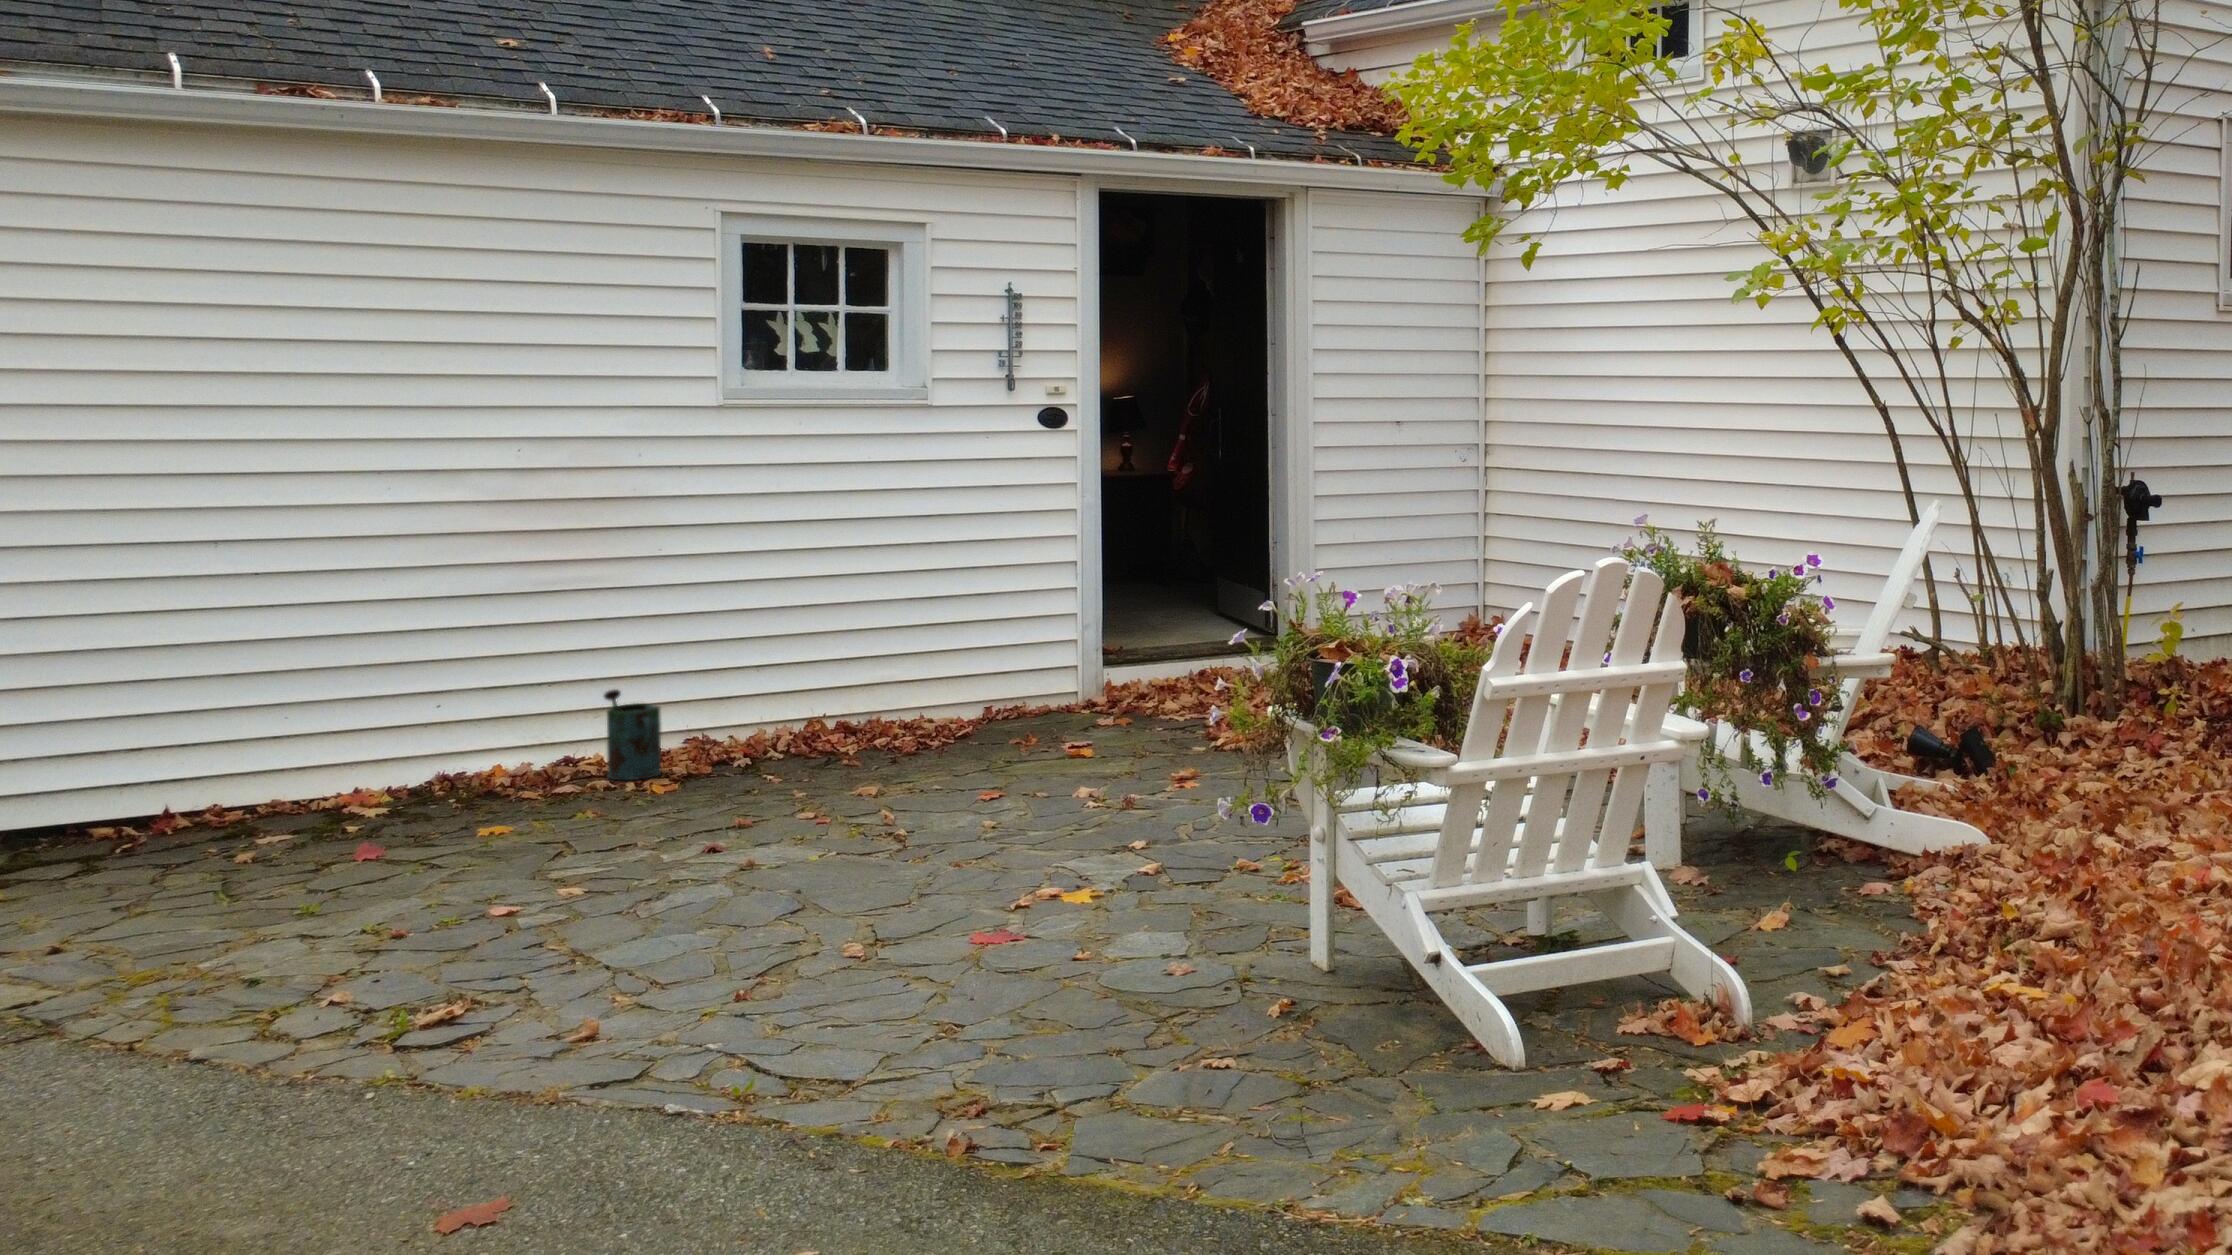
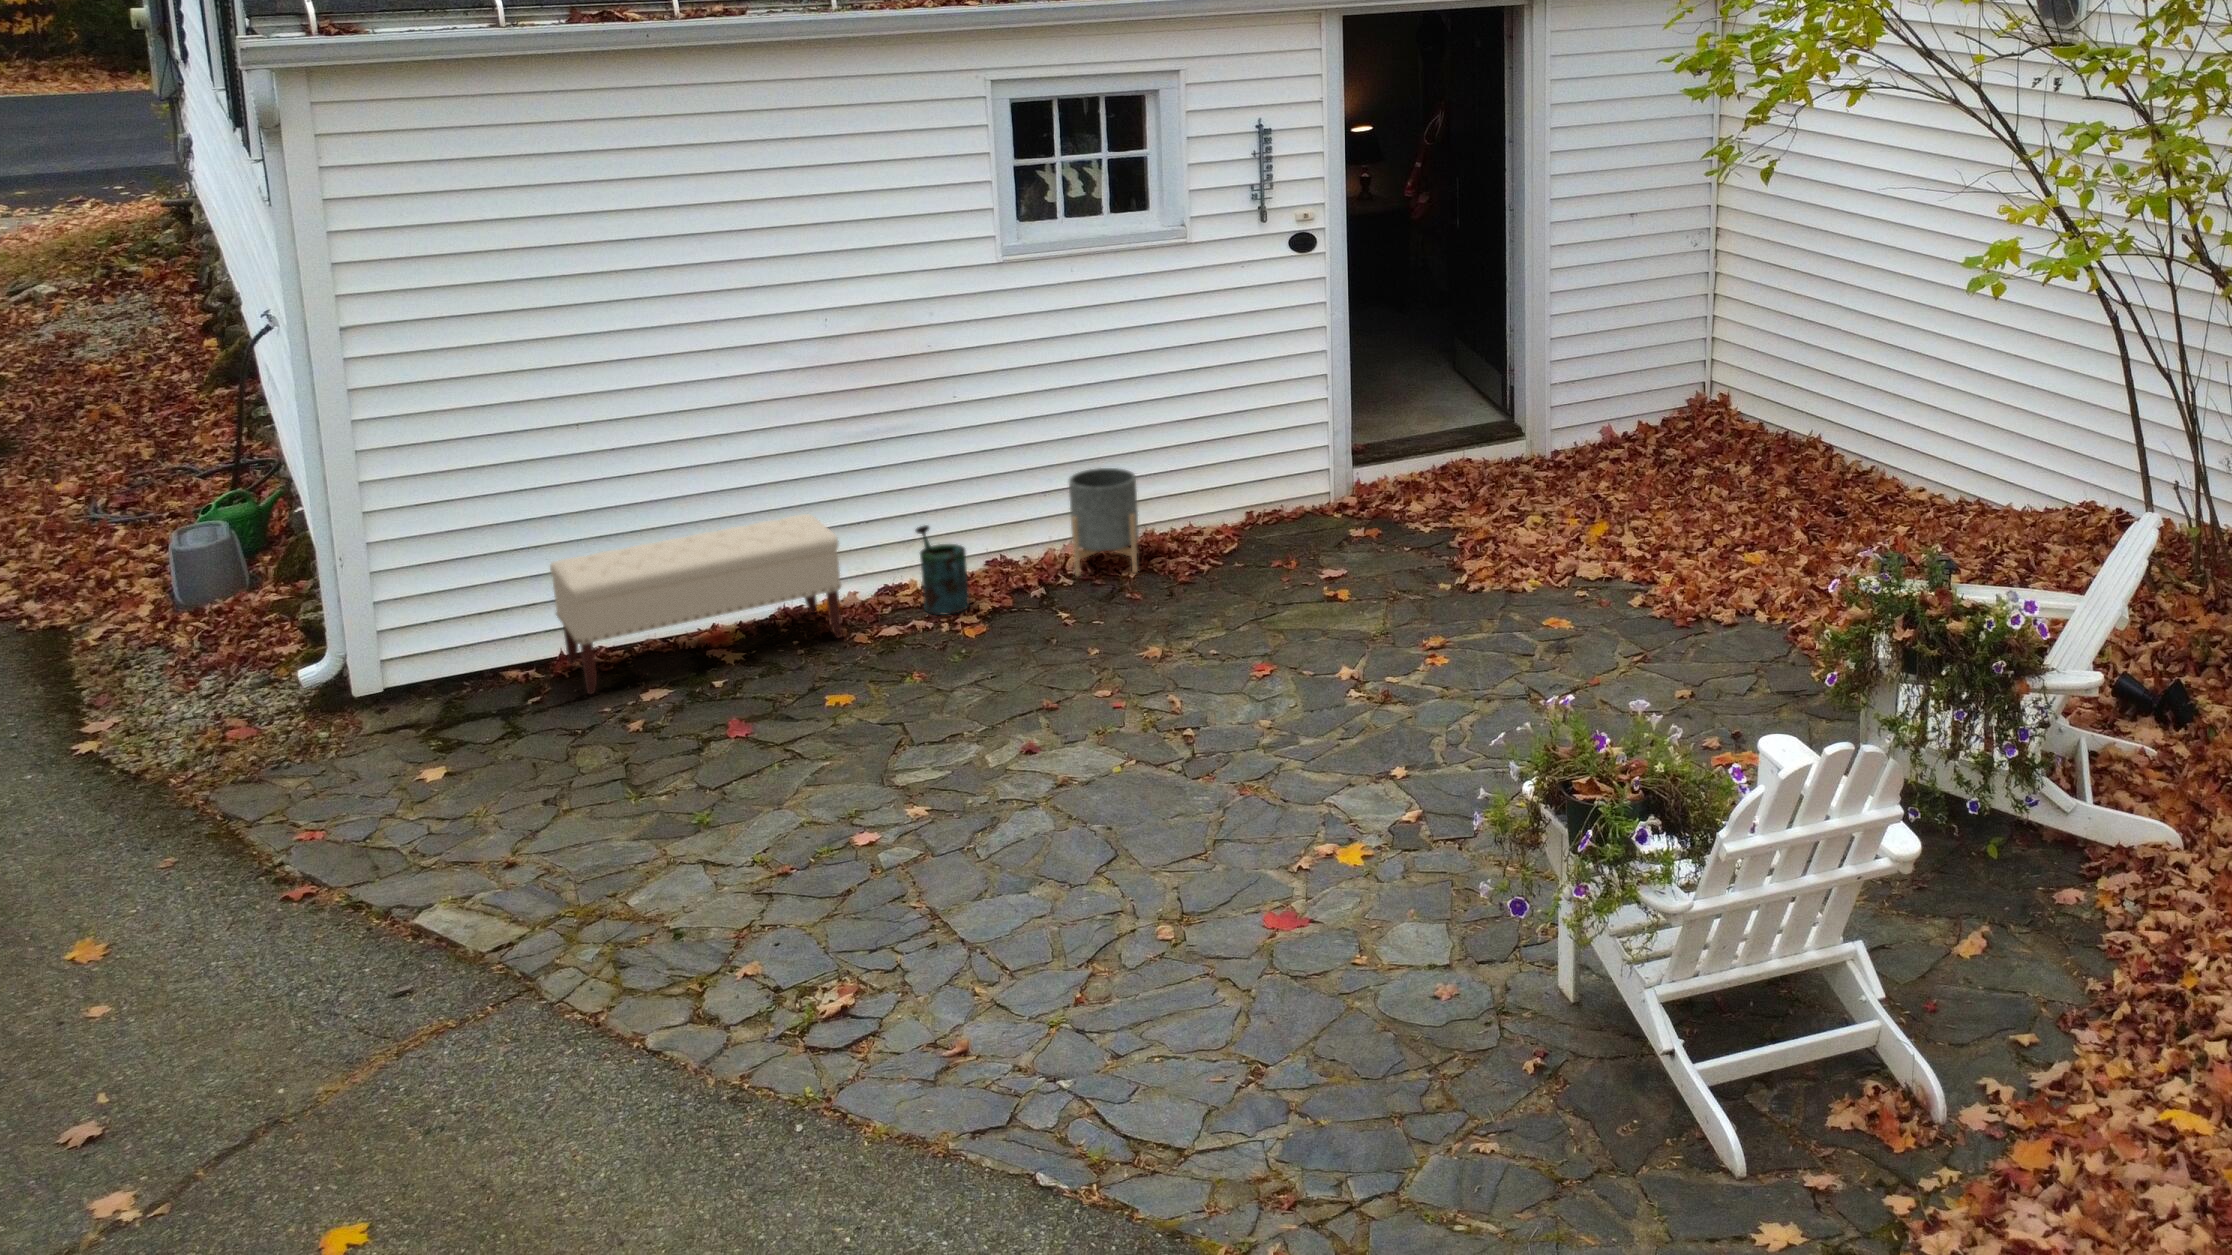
planter: none [785,641,862,754] -> present [1069,468,1139,576]
bench: none [159,665,511,840] -> present [550,514,842,694]

